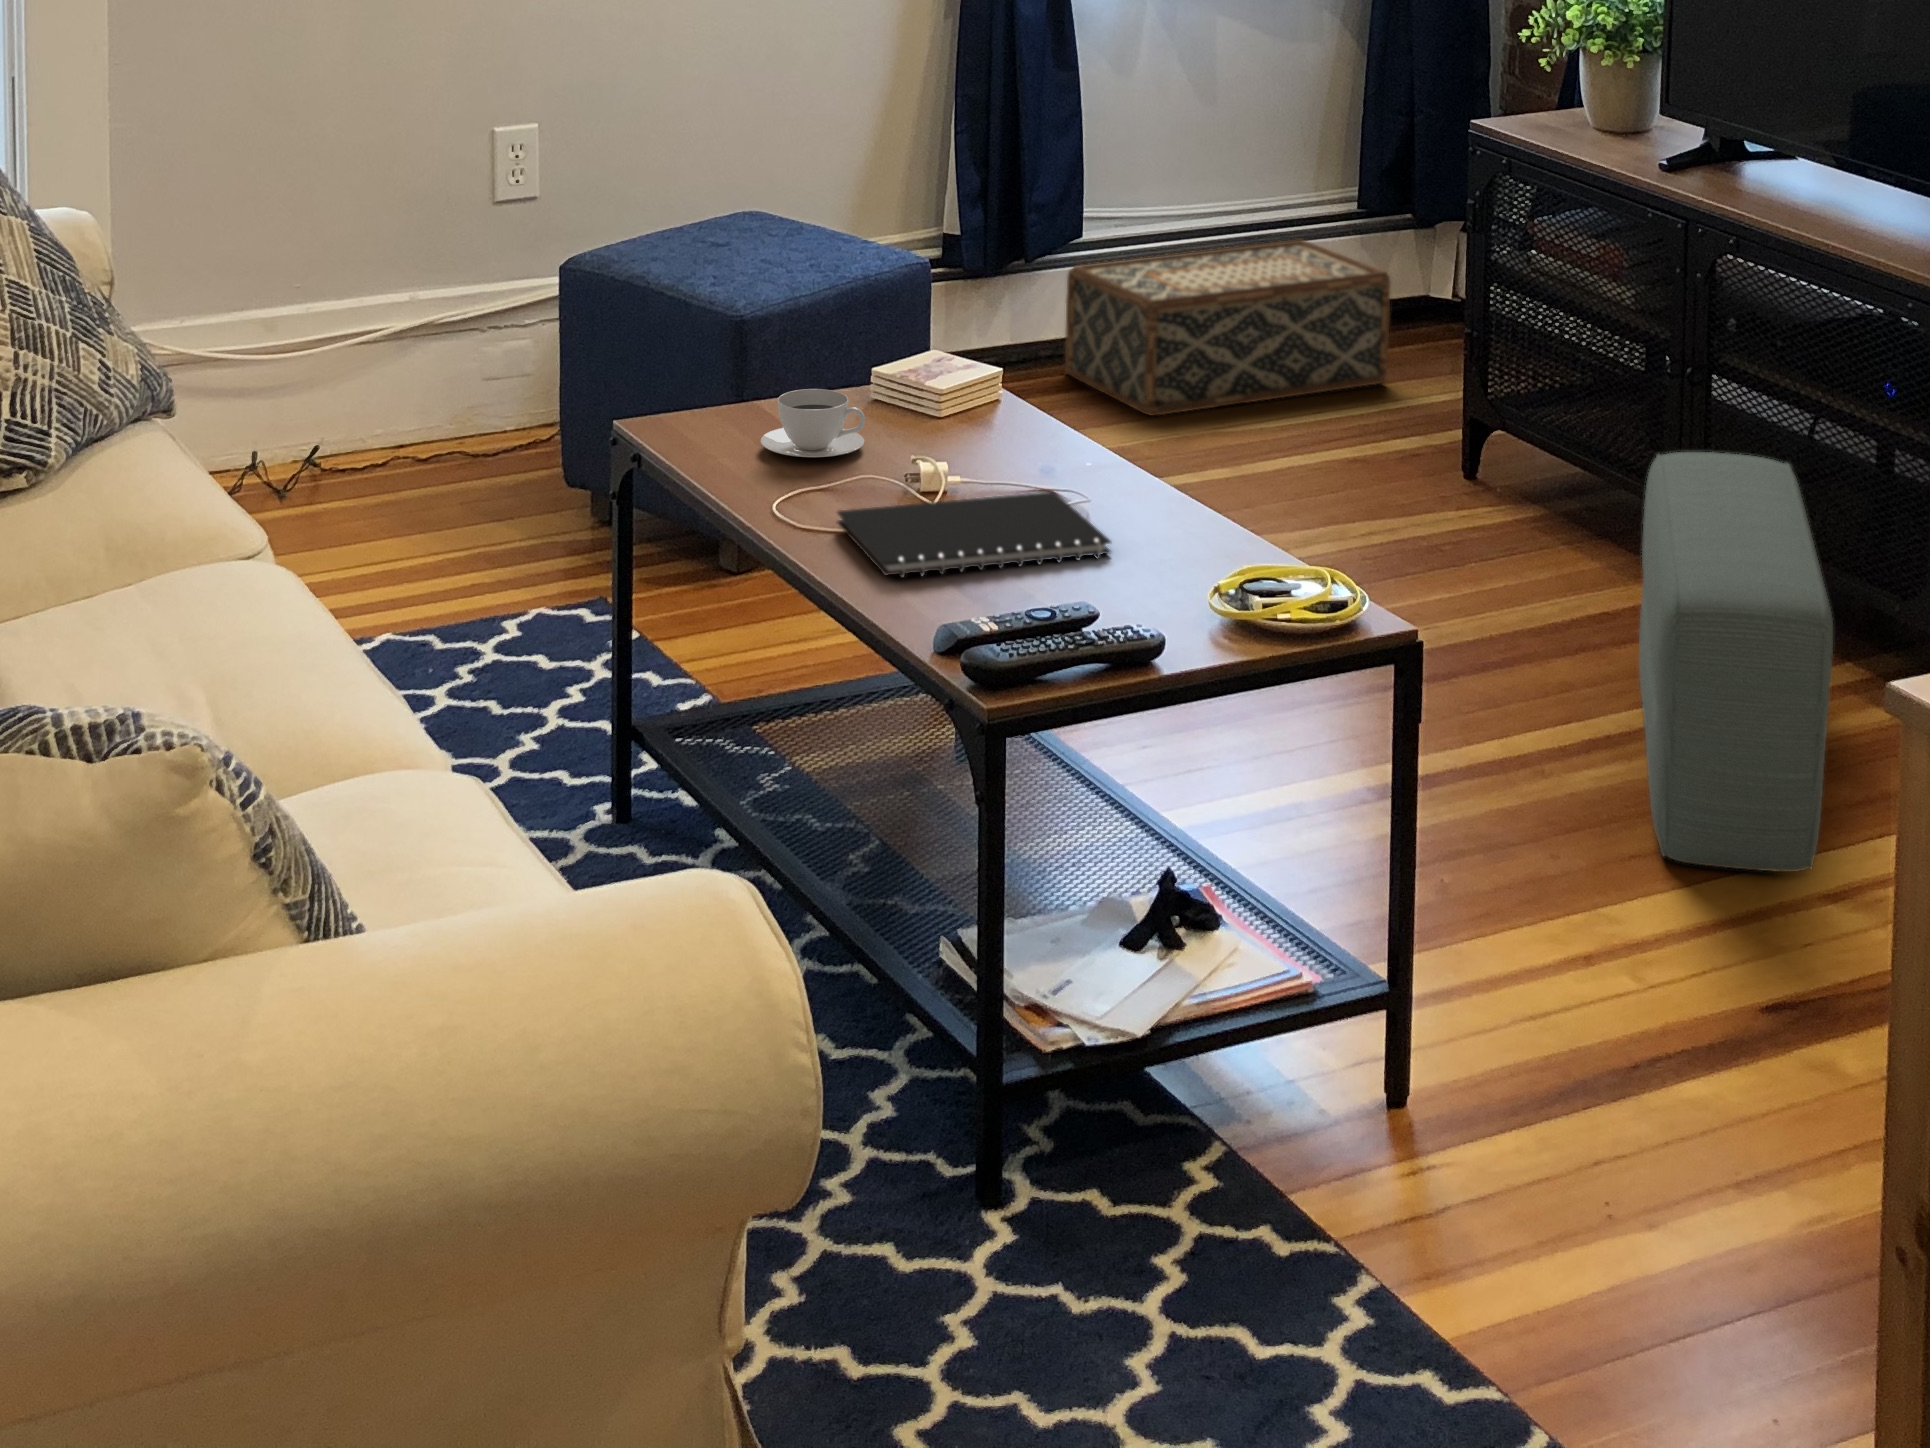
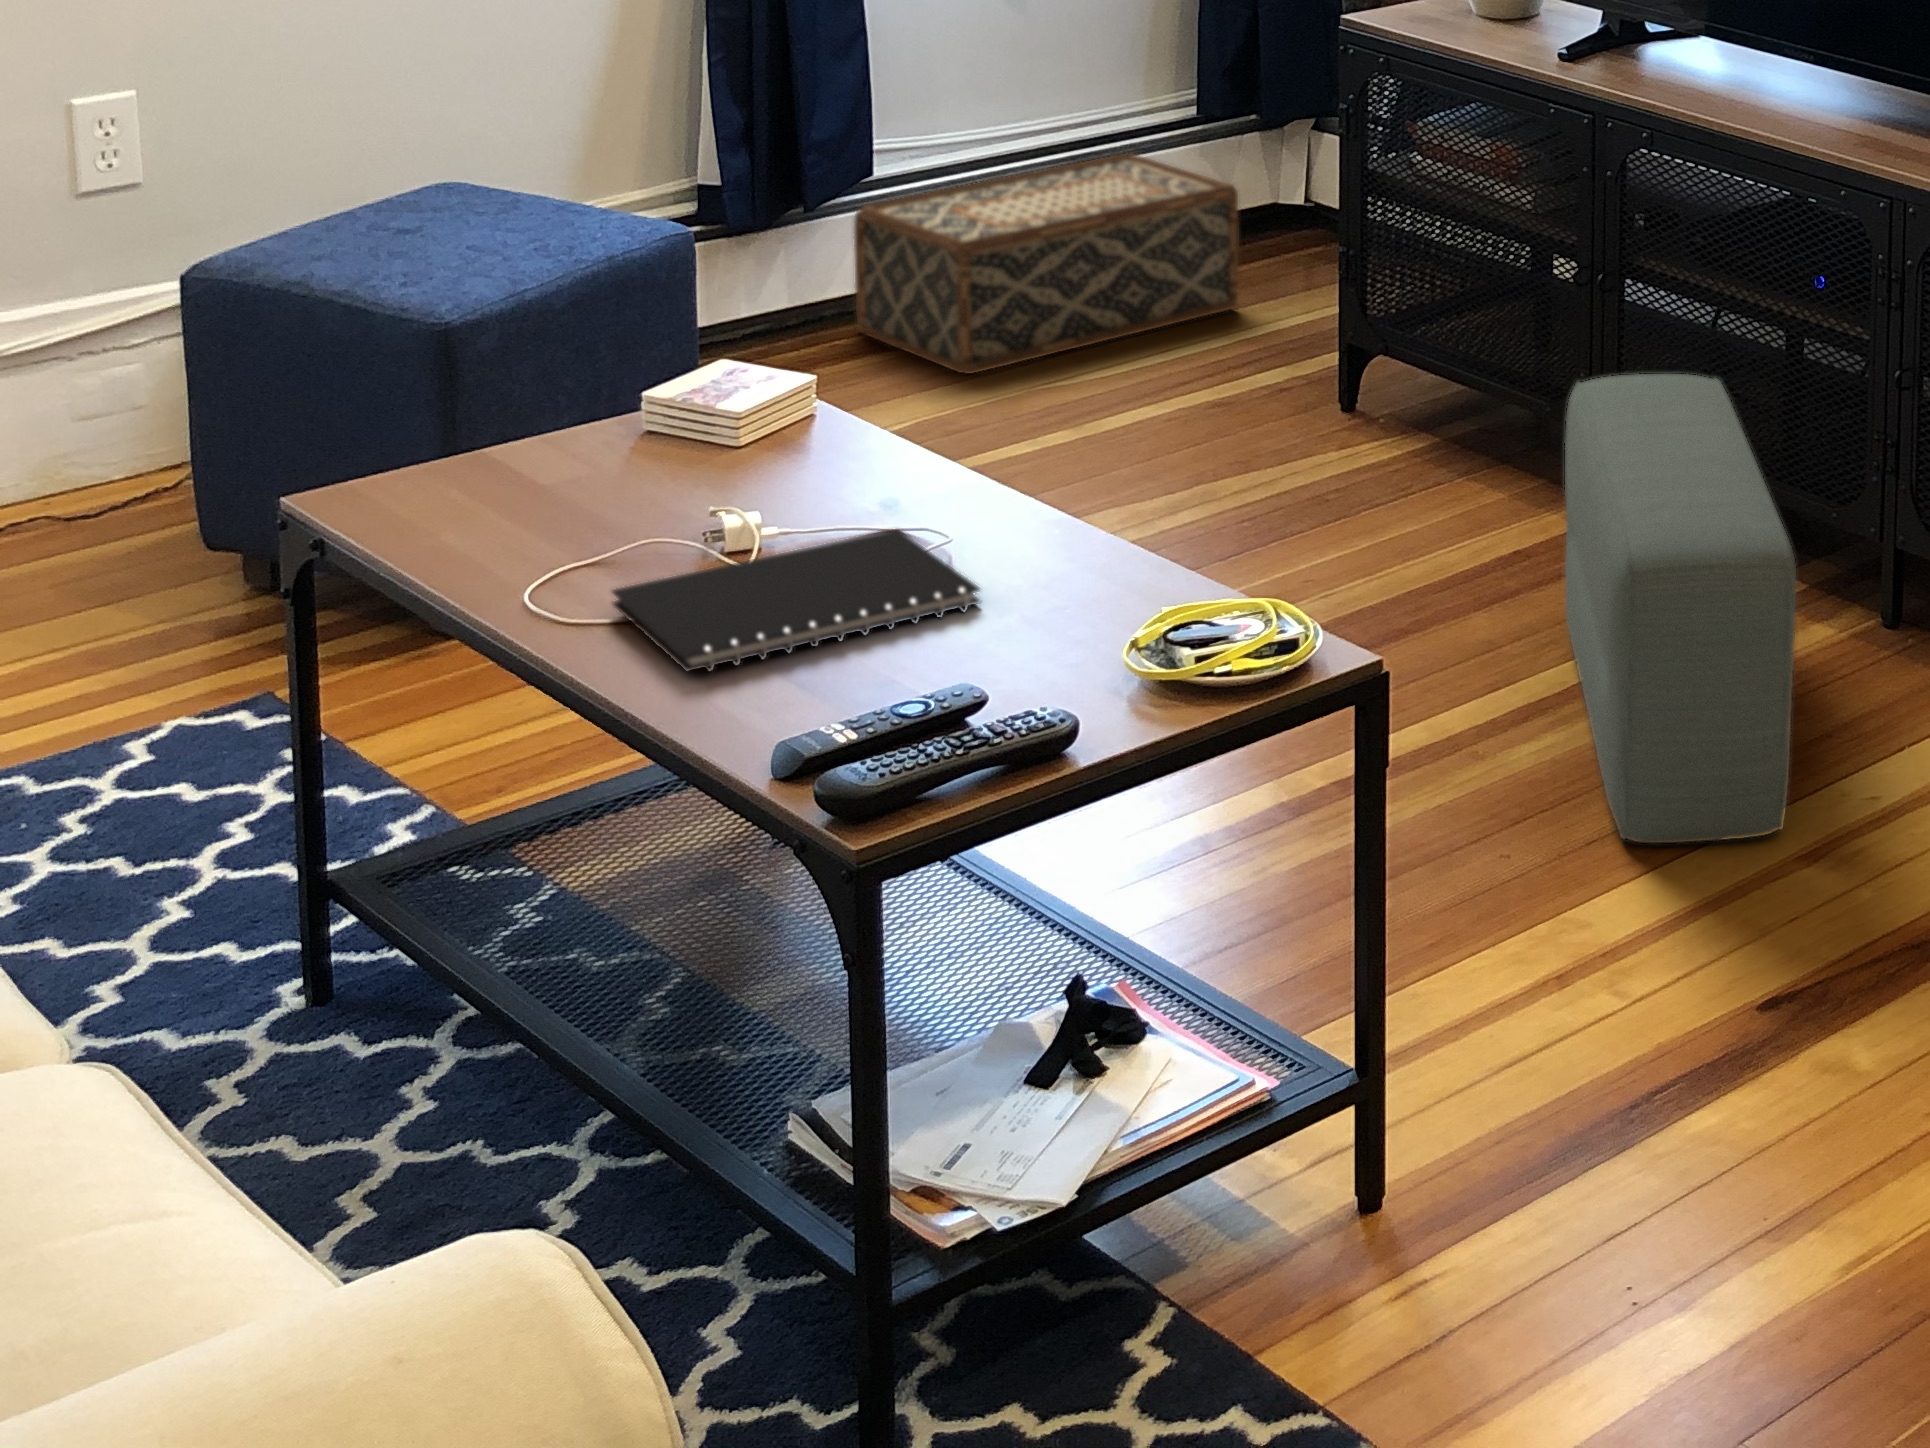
teacup: present [761,389,865,457] -> none [494,426,637,517]

